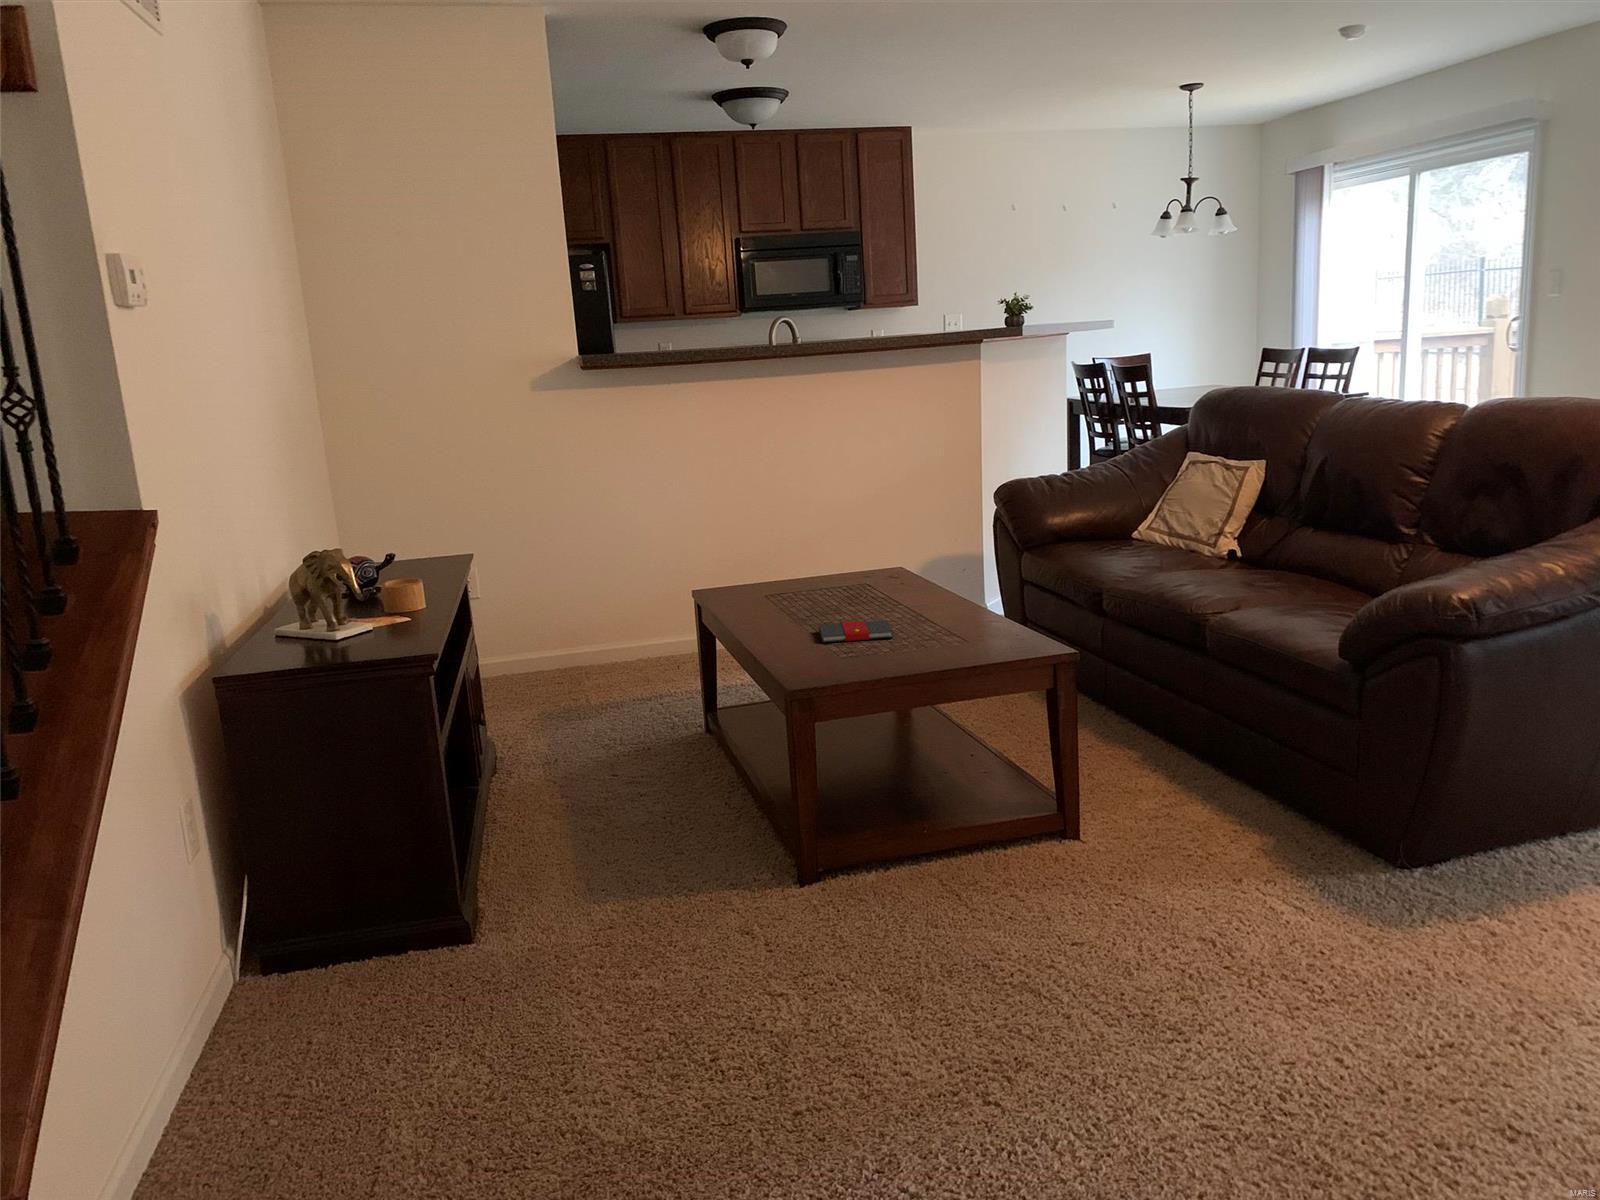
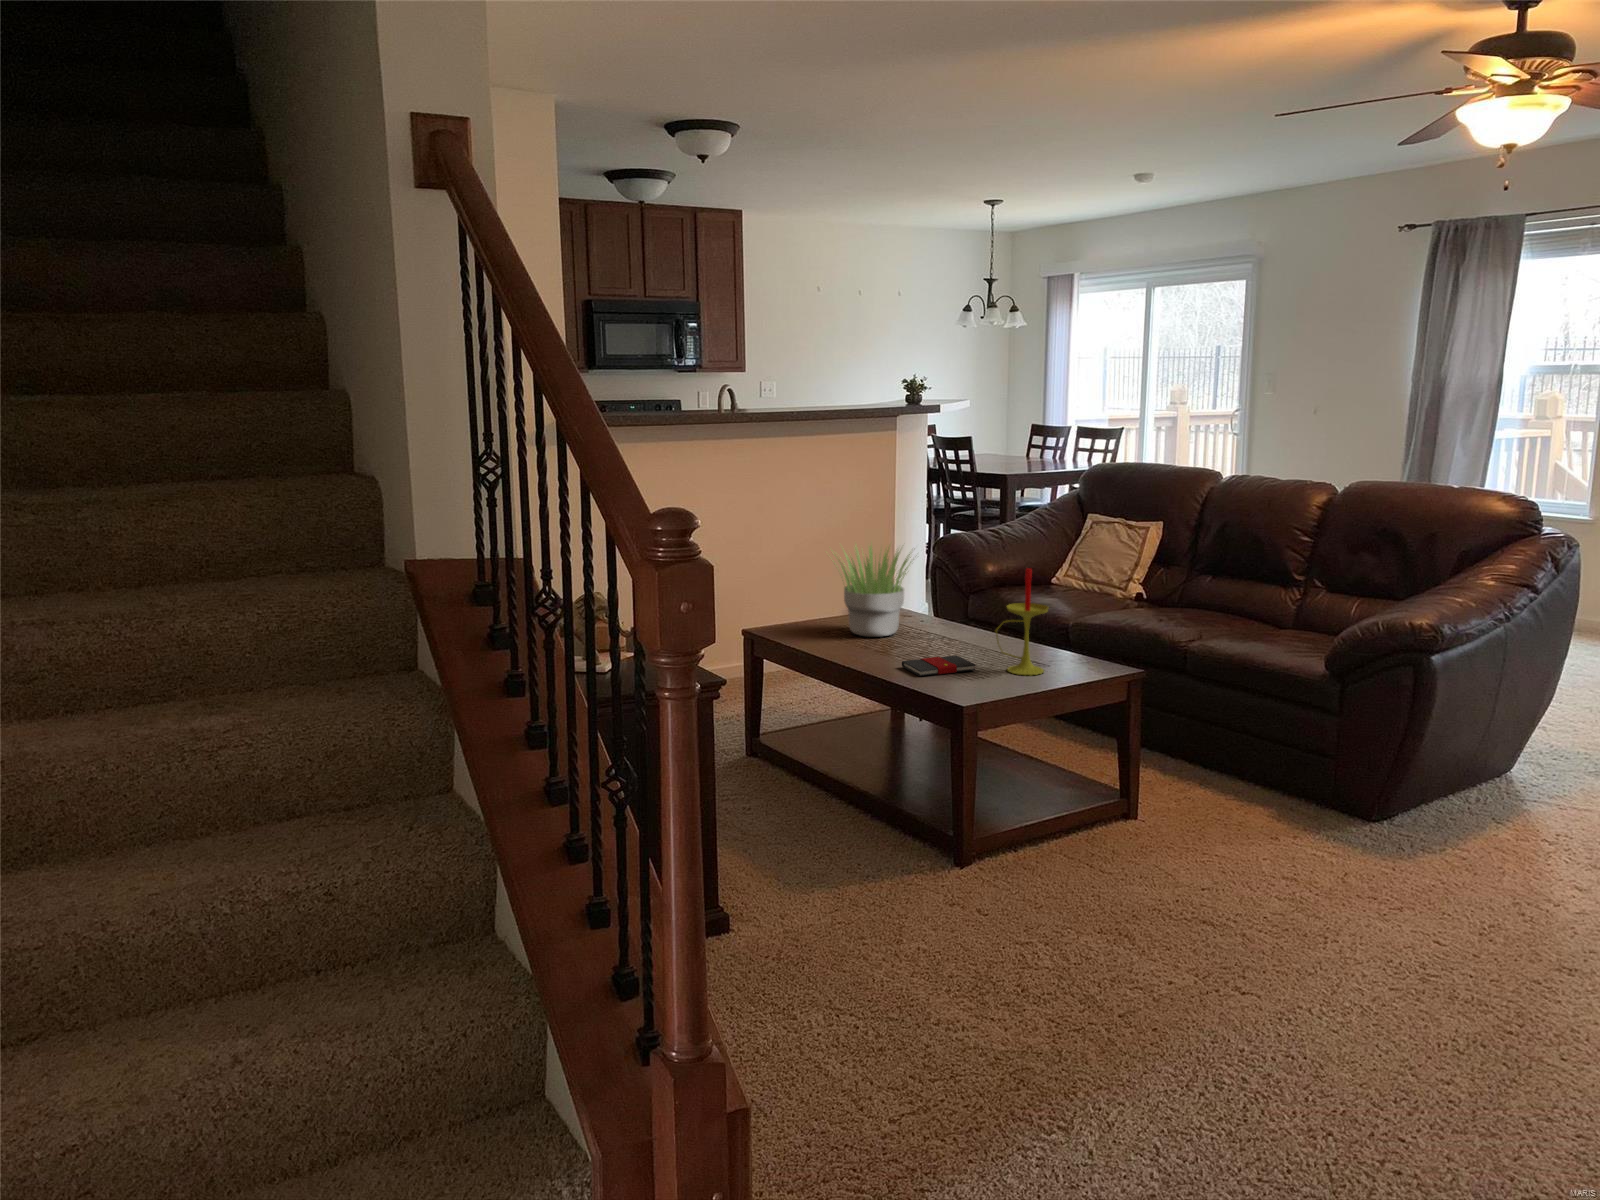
potted plant: none [783,488,899,597] -> present [834,546,911,637]
candle: none [913,517,973,646] -> present [996,568,1048,675]

